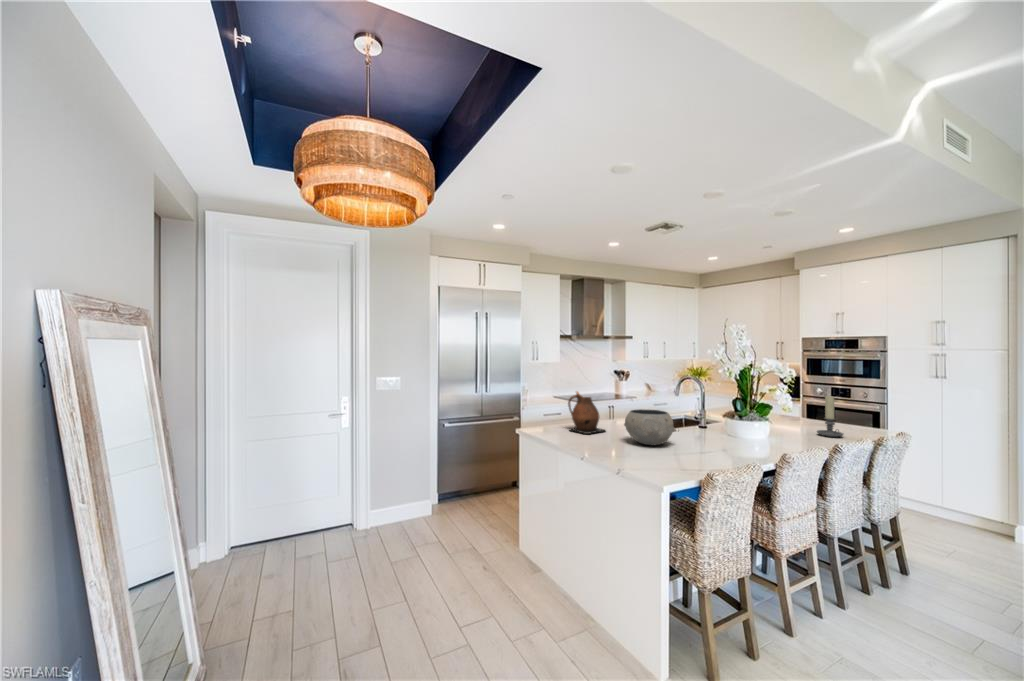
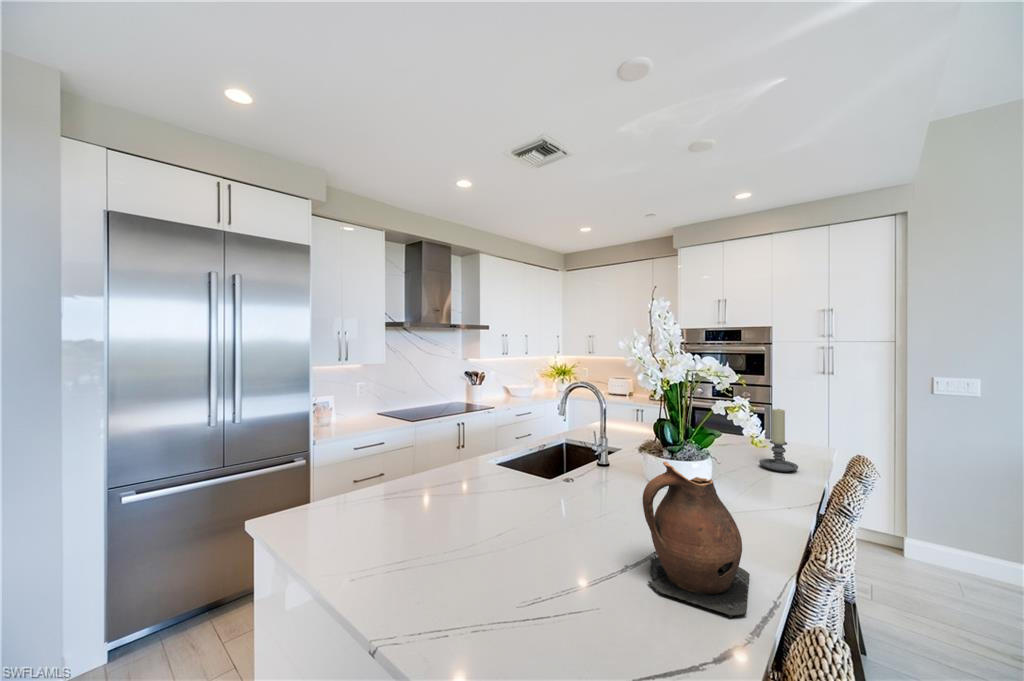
ceramic pitcher: present [568,392,605,434] -> present [643,462,750,618]
ceramic bowl: present [624,409,675,445] -> none [478,464,587,559]

